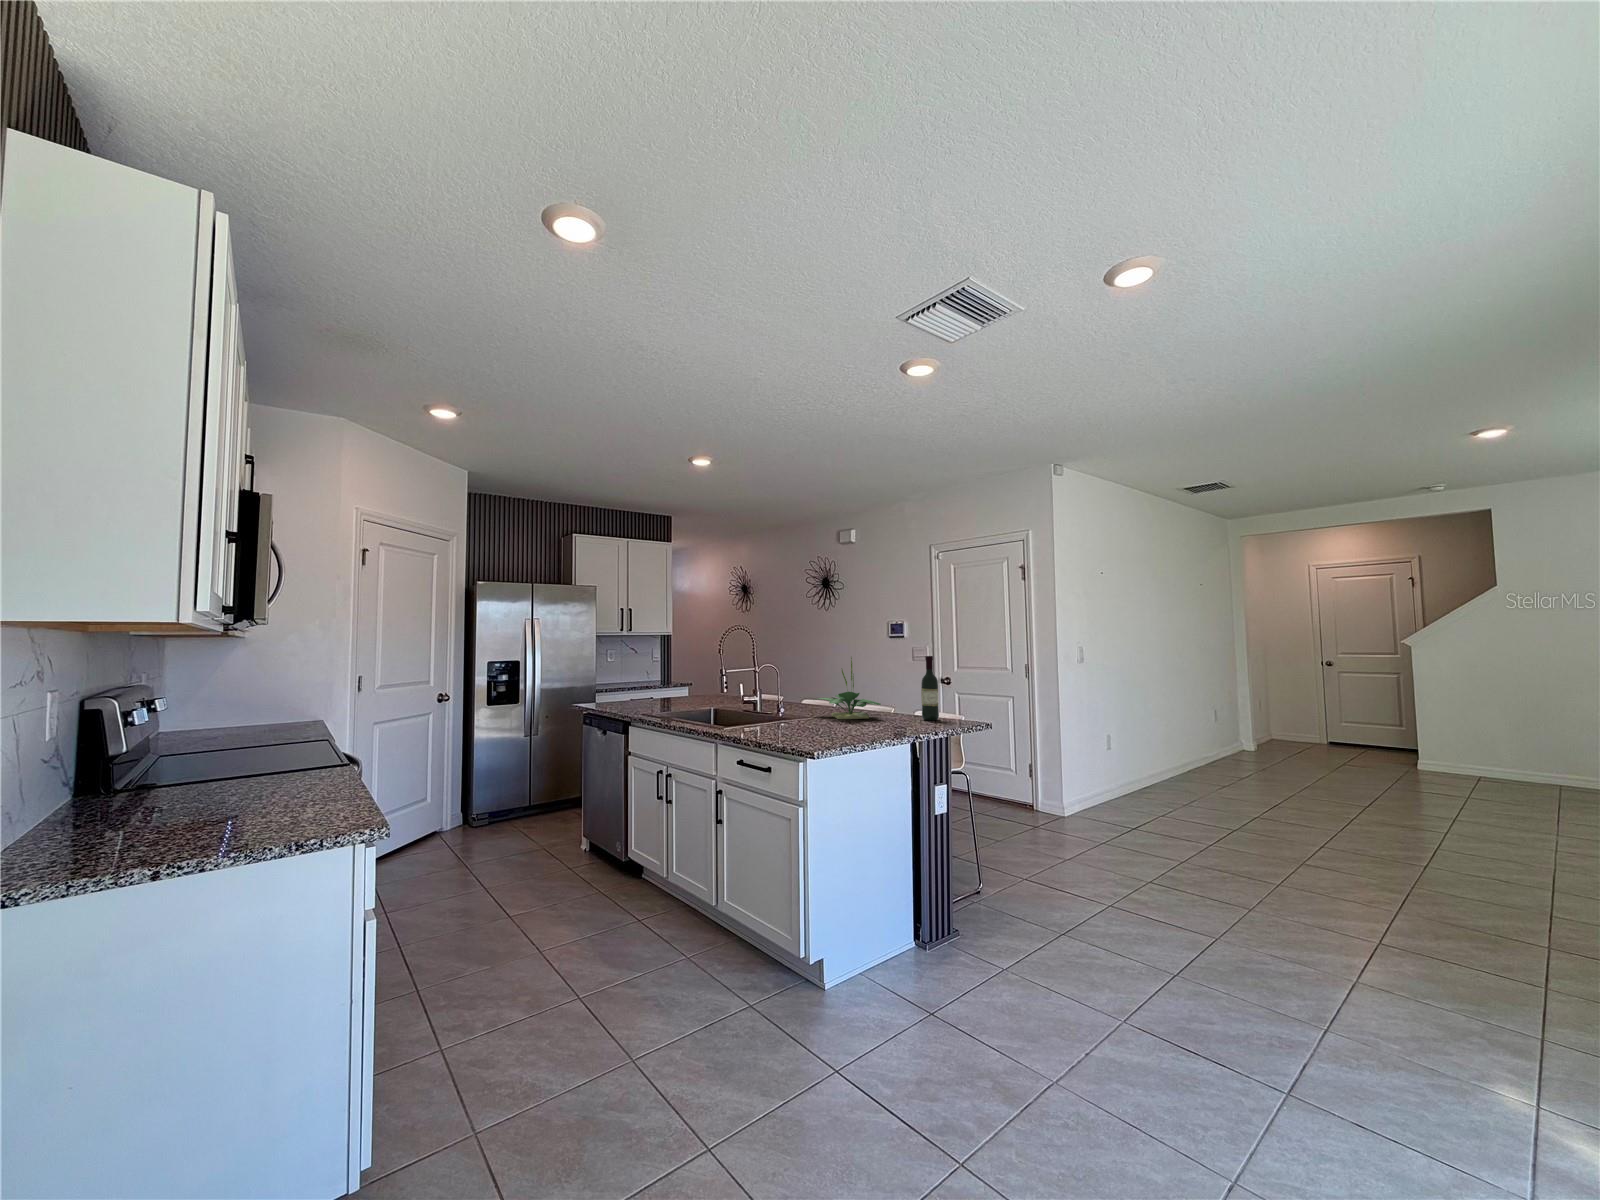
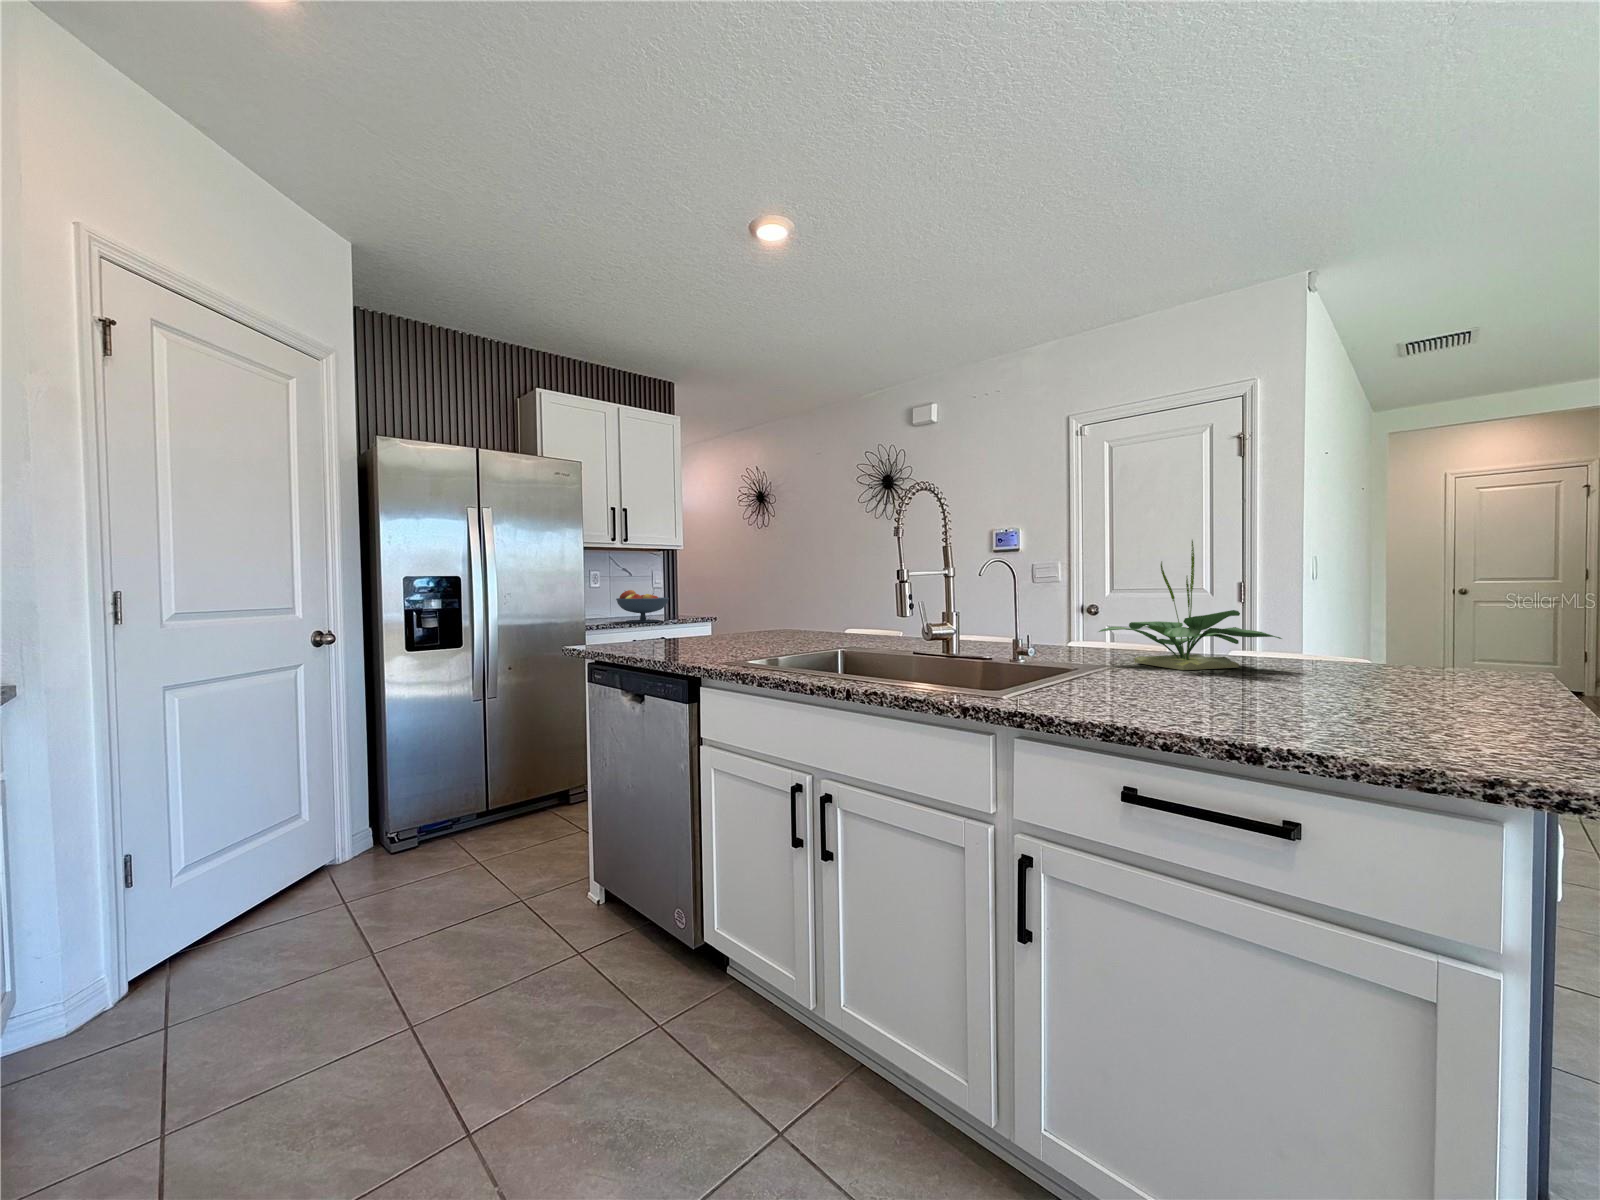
wine bottle: present [921,656,939,720] -> none [1358,534,1406,670]
fruit bowl: none [625,664,661,687] -> present [616,590,669,623]

